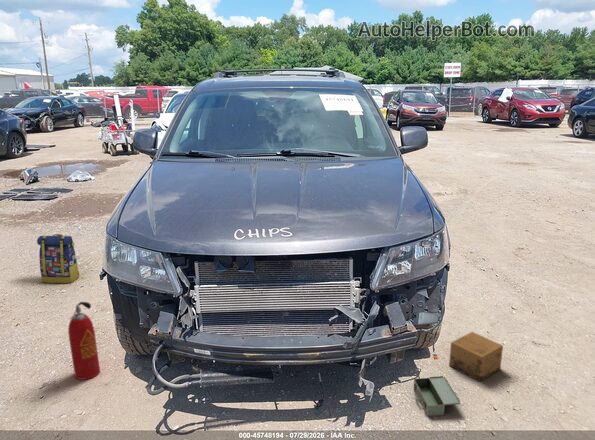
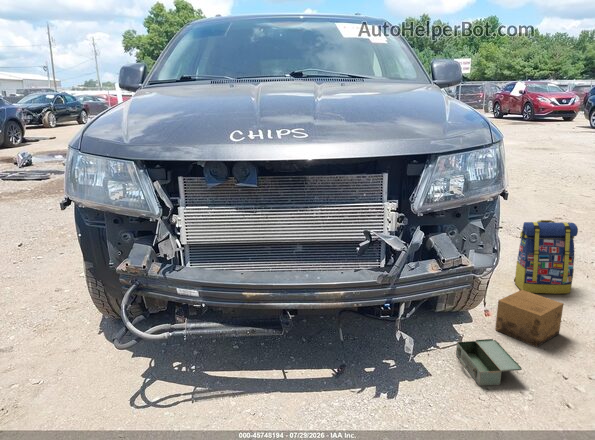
backpack: present [37,234,79,283] -> present [514,220,578,294]
fire extinguisher: present [68,302,100,380] -> none [26,248,68,345]

